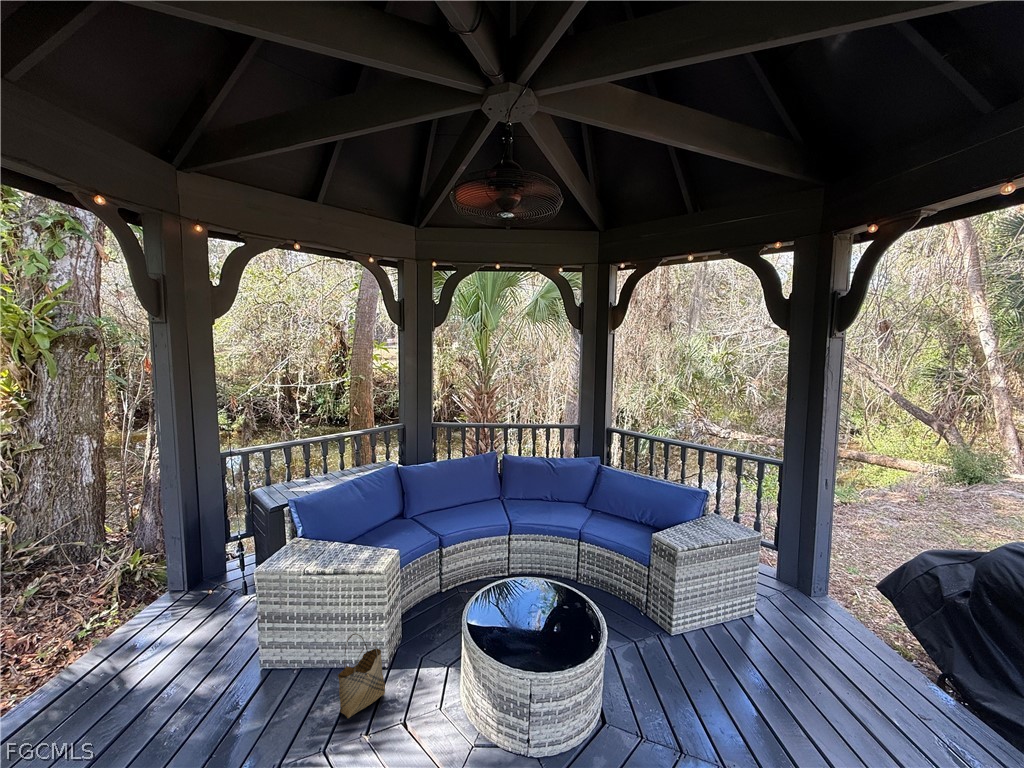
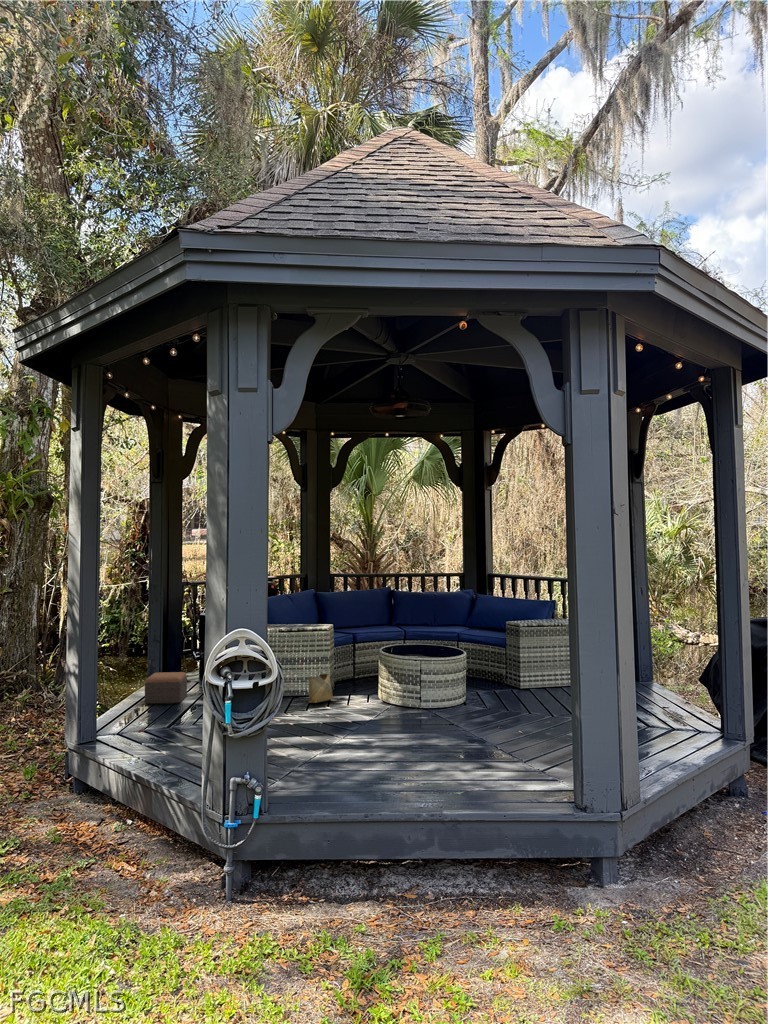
footstool: none [63,631,166,707] -> present [145,672,187,704]

